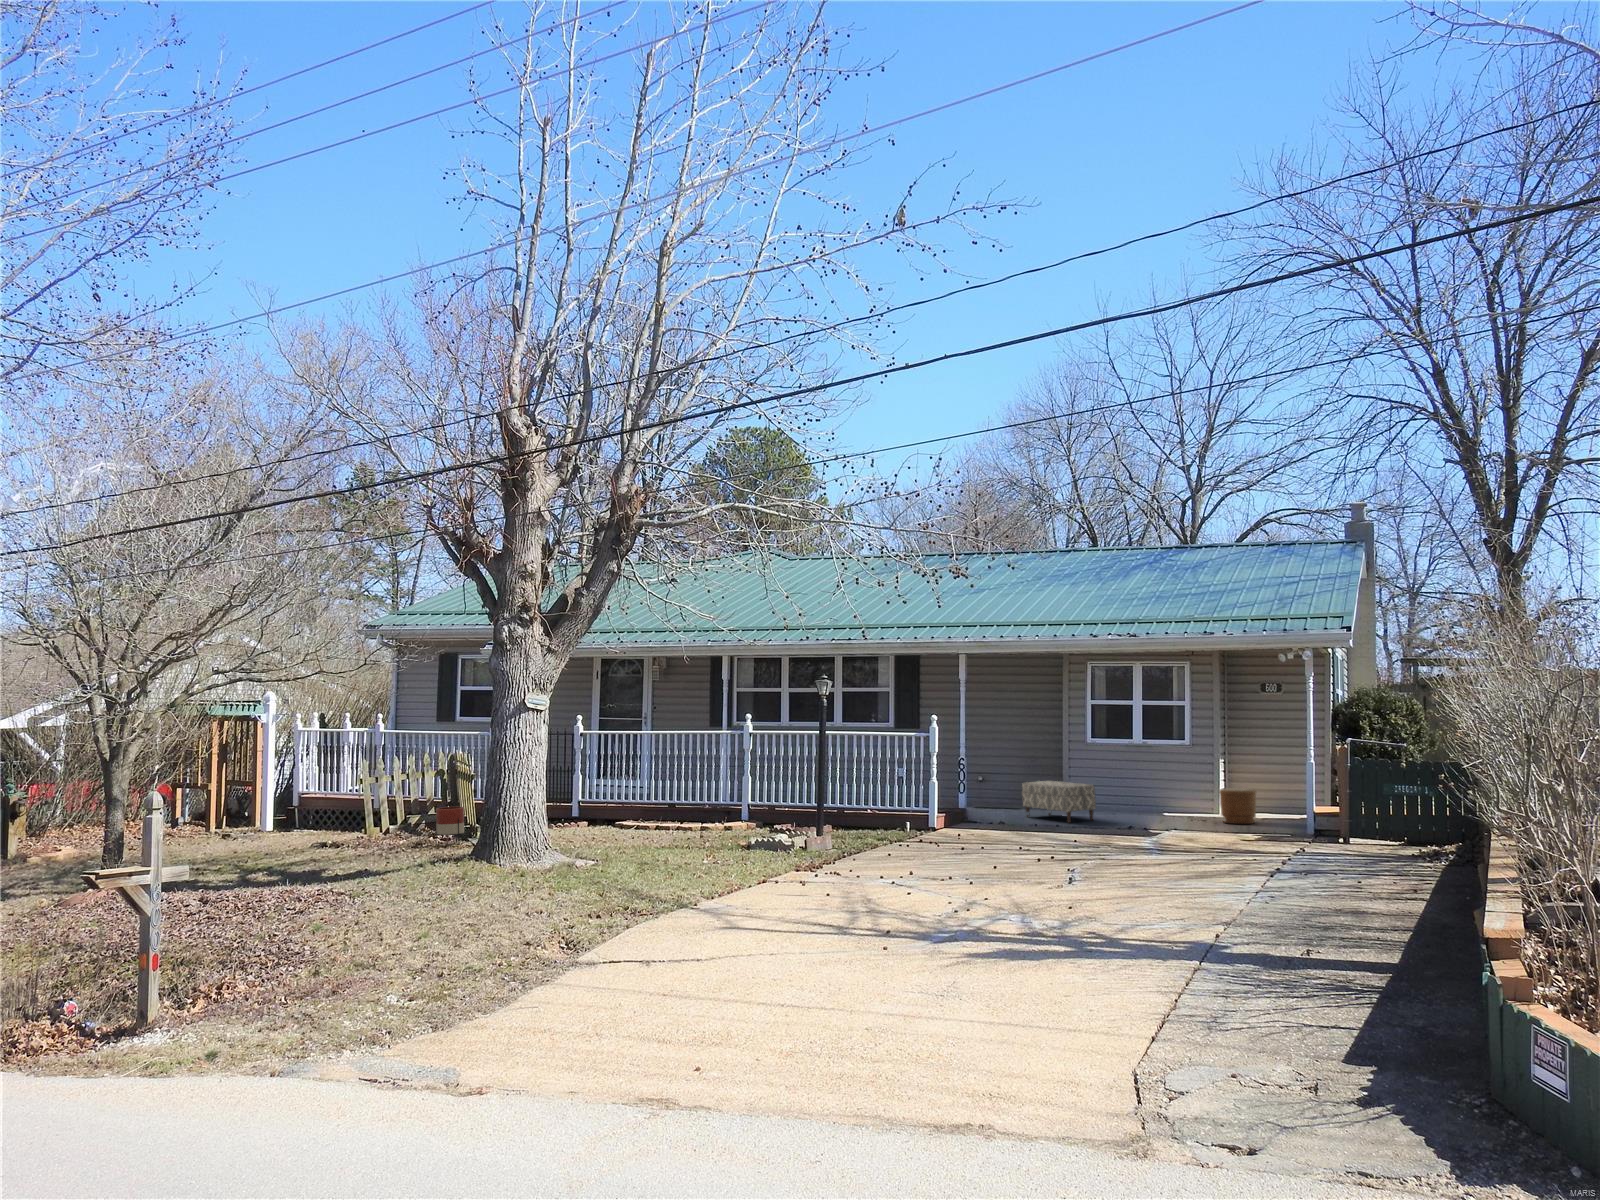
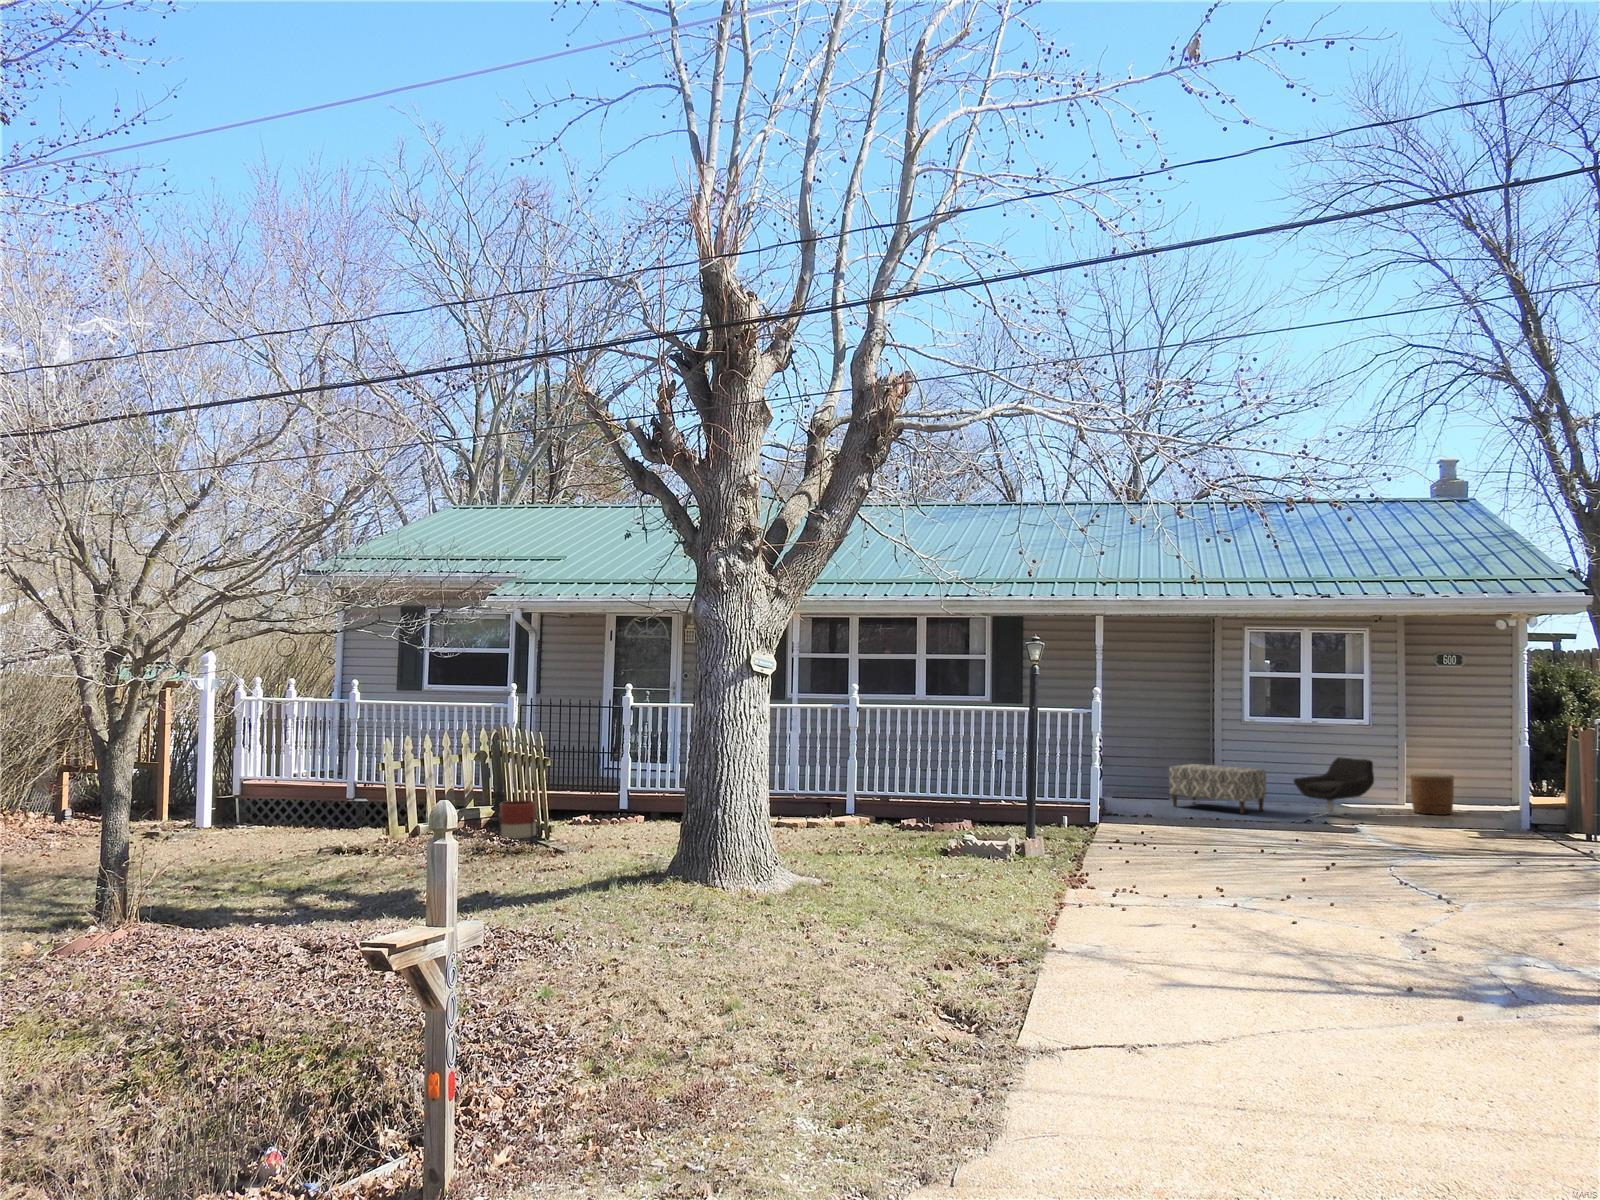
lounge chair: none [1115,774,1180,827] -> present [1294,757,1374,814]

